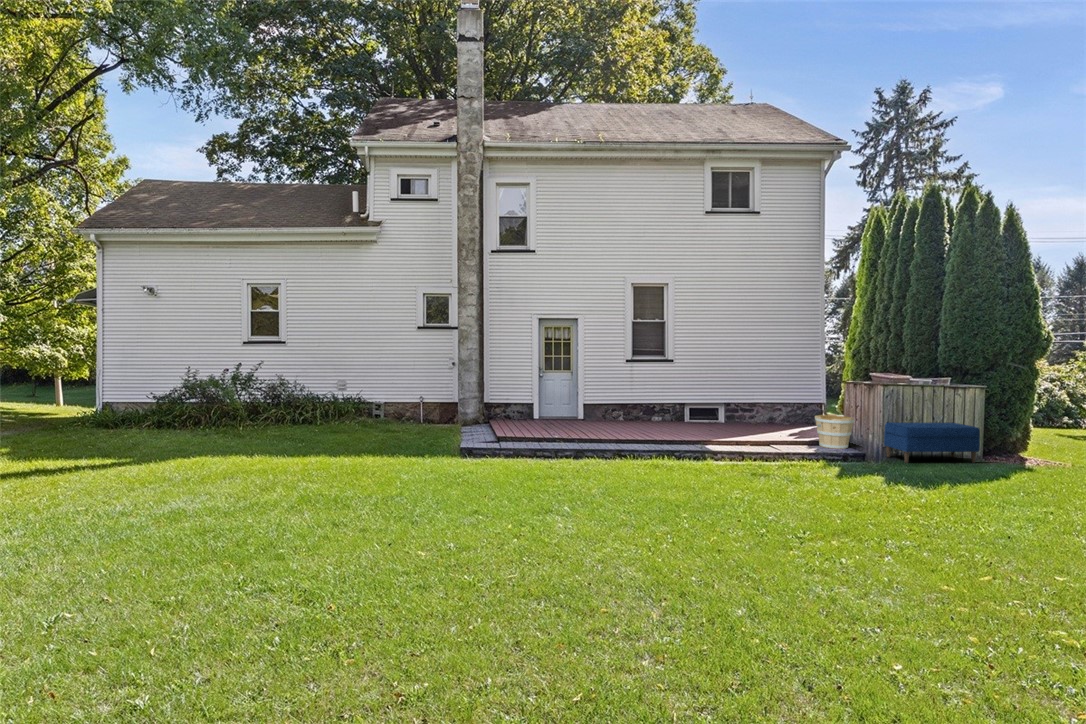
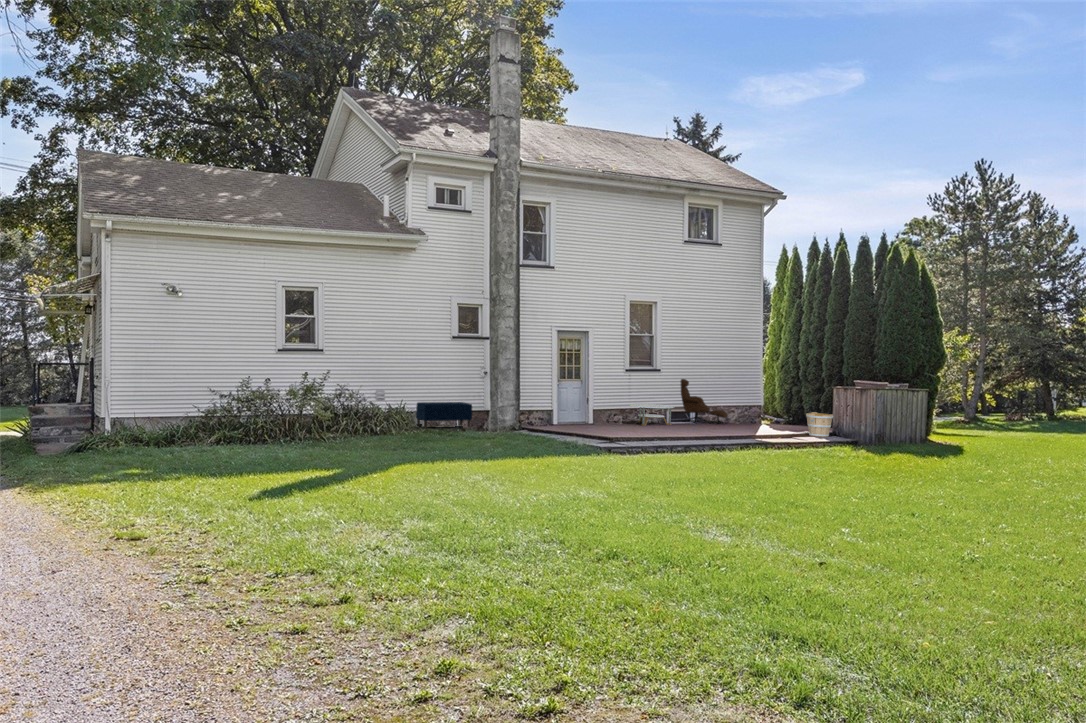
lounge chair: none [695,370,754,425] -> present [681,379,728,424]
round table: none [620,398,673,424] -> present [629,404,674,426]
bench: present [884,422,980,463] -> present [416,402,472,428]

